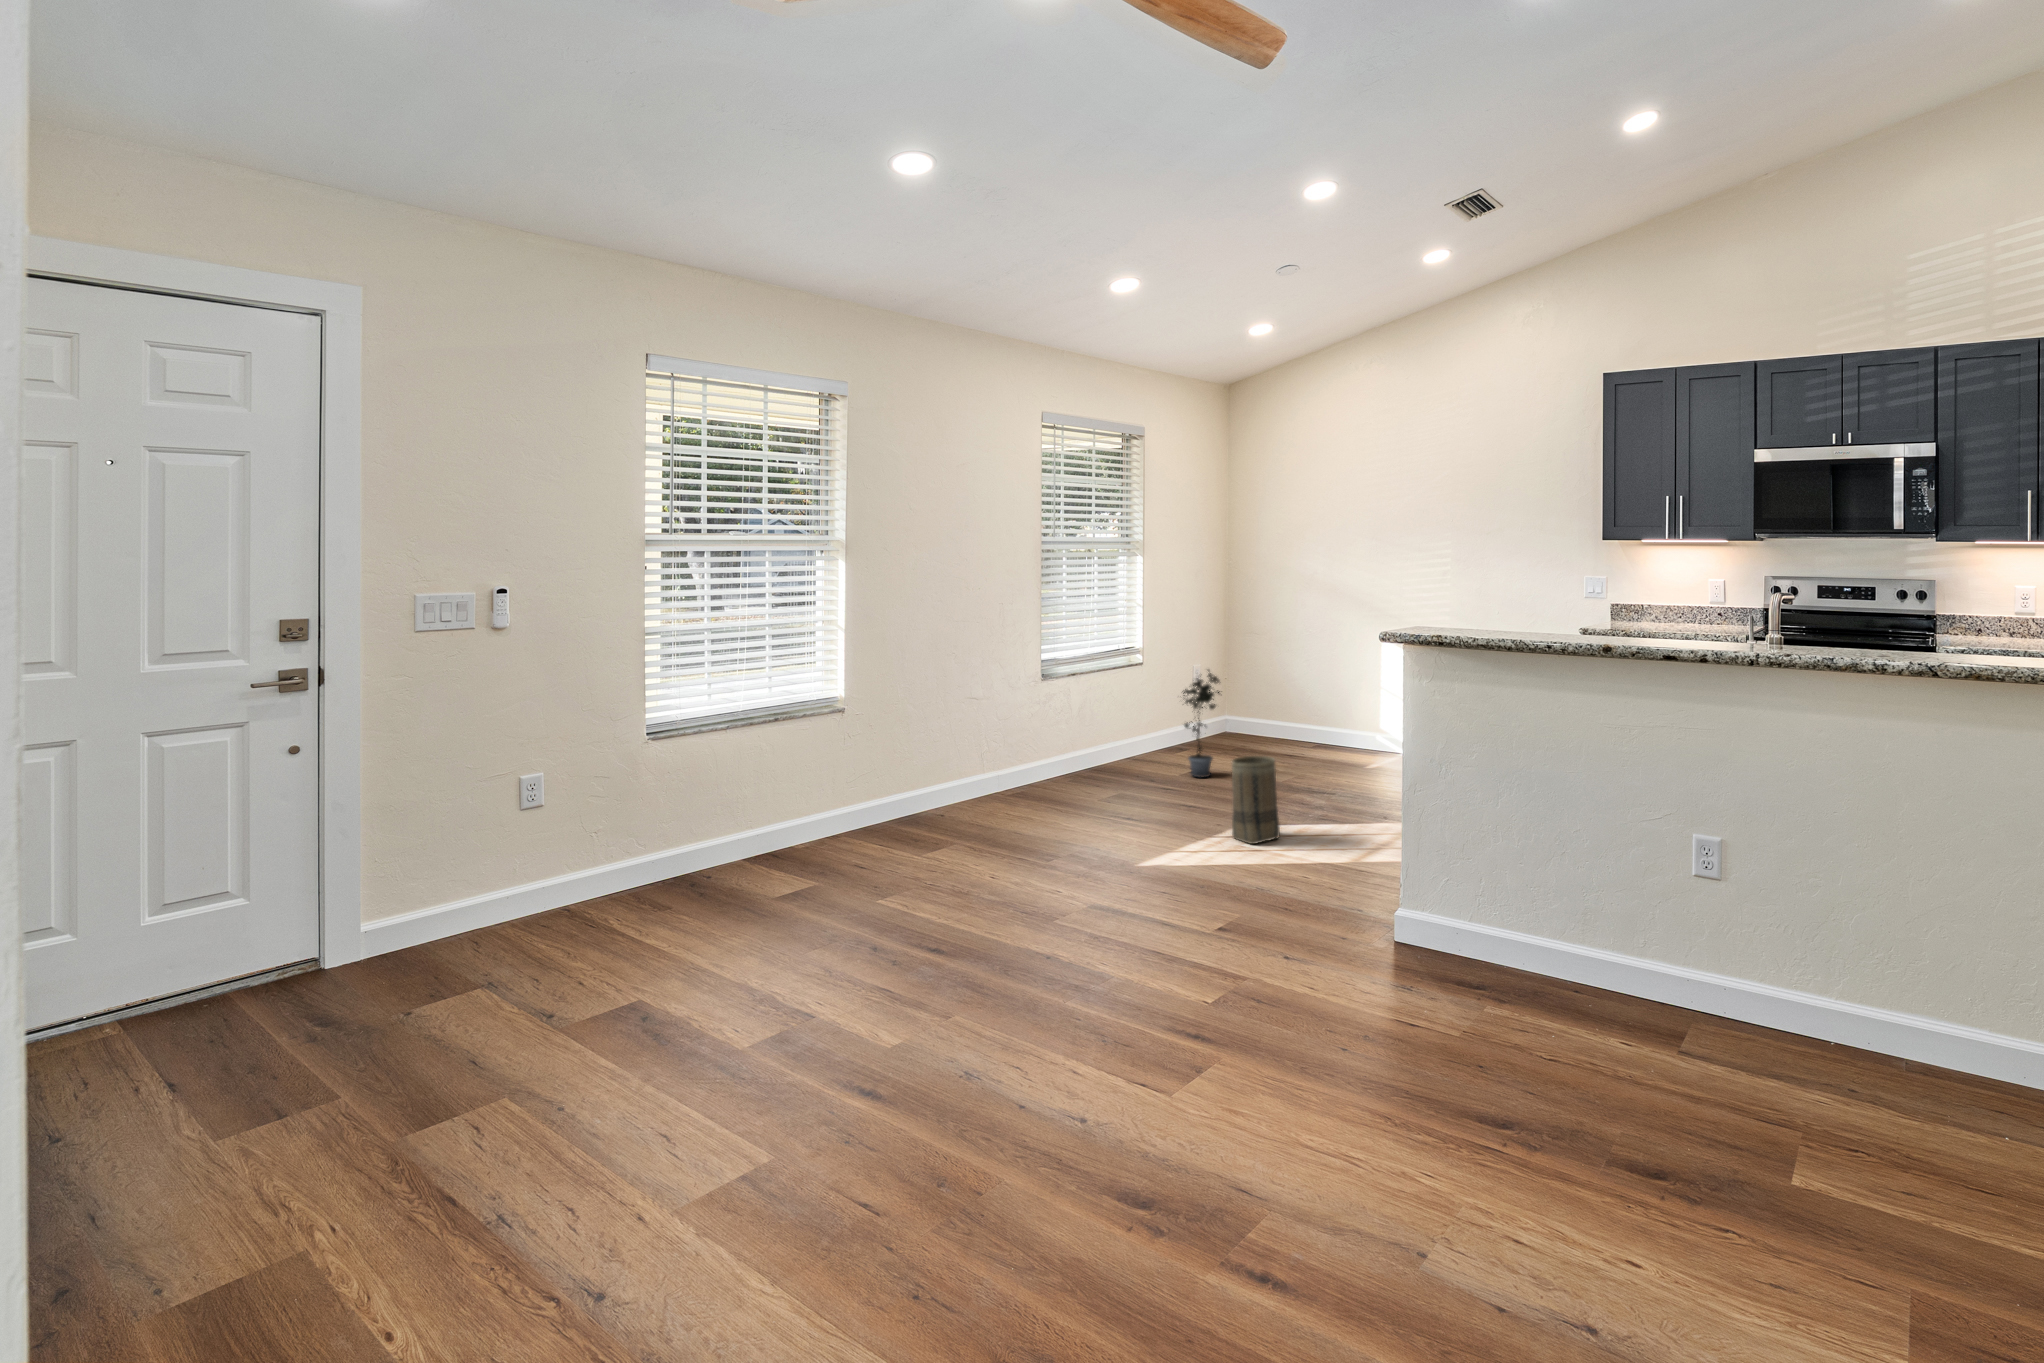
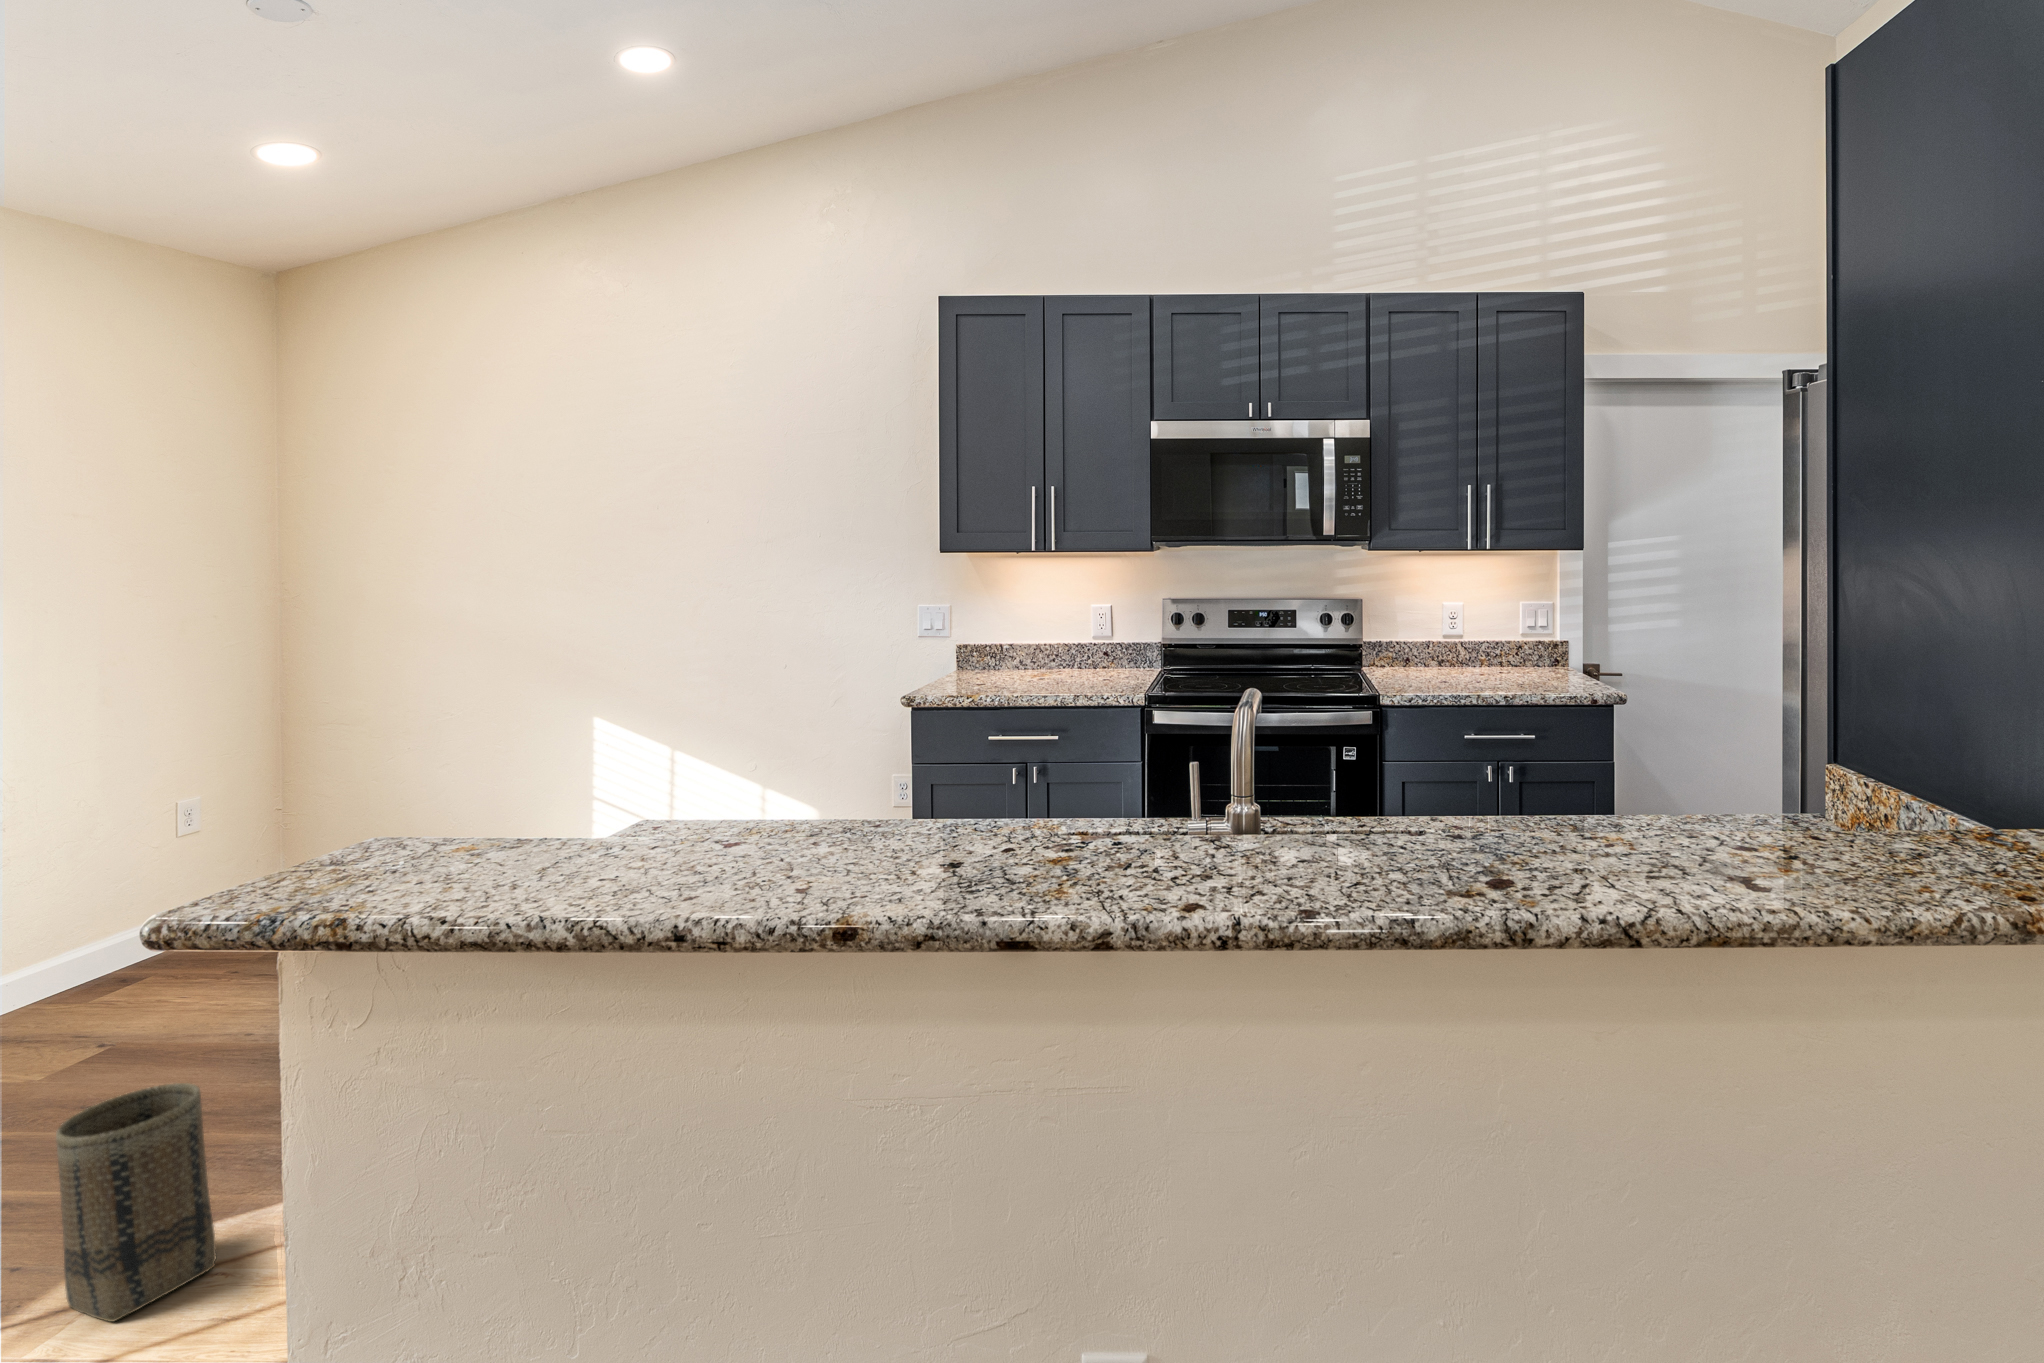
potted plant: present [1182,670,1220,777] -> none [44,837,180,1071]

